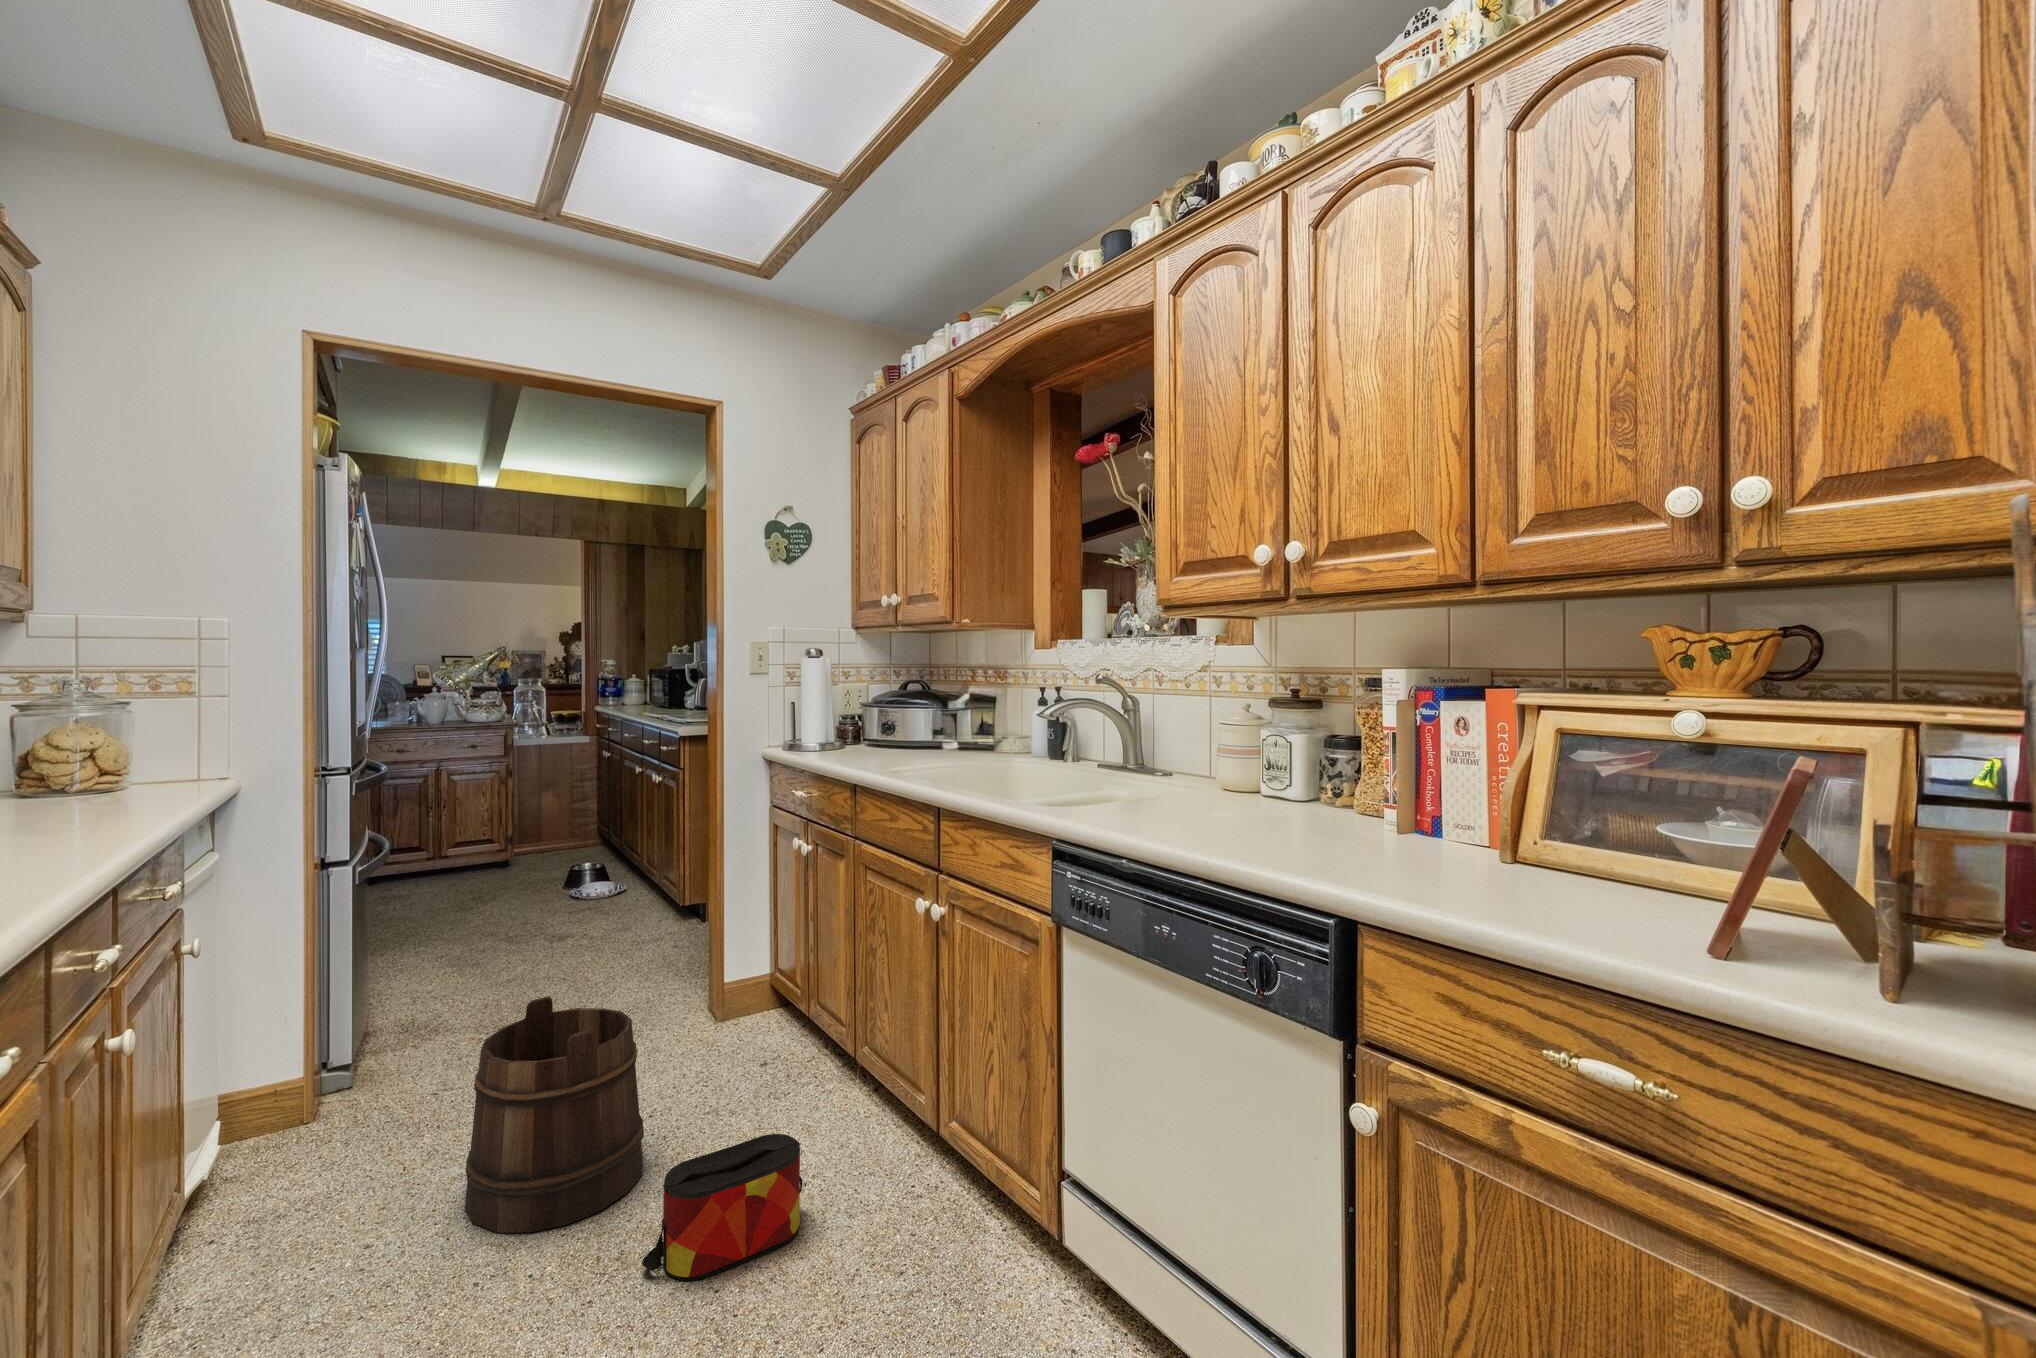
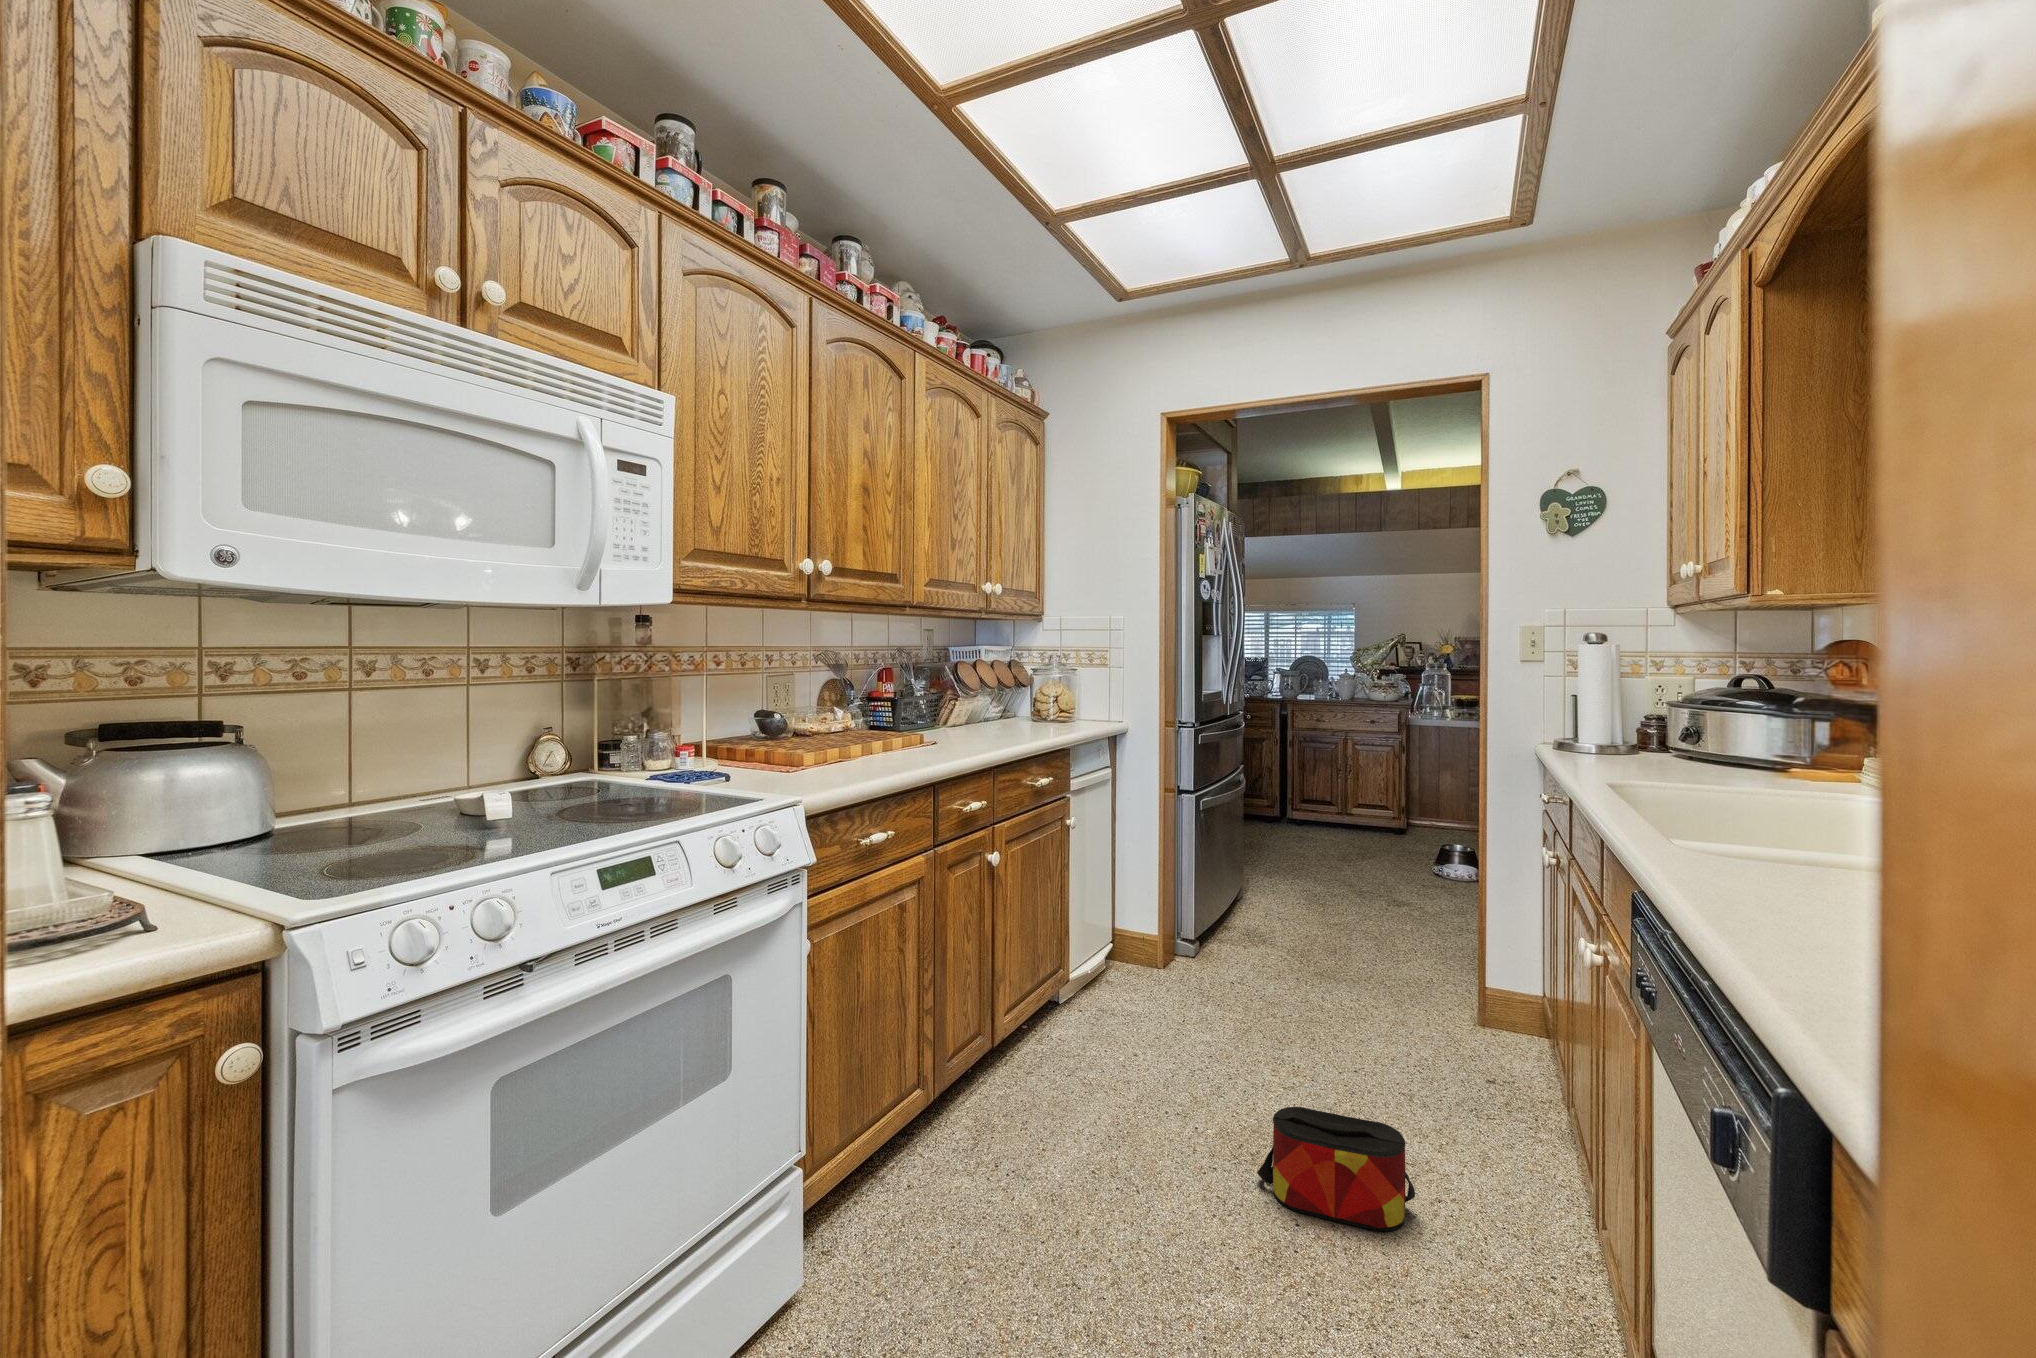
bucket: present [465,996,644,1233] -> none [1187,935,1321,1123]

